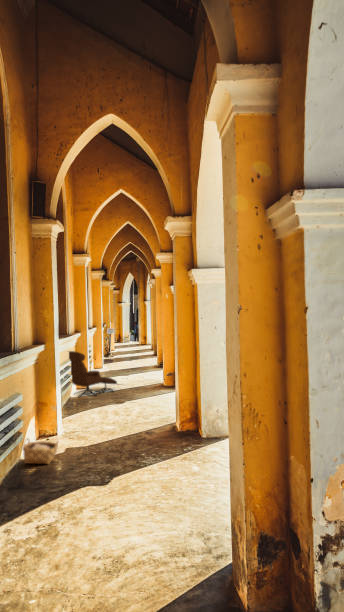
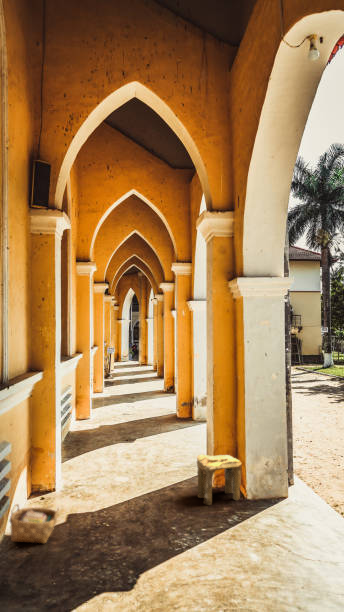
lounge chair: present [69,351,117,396] -> none [66,377,125,432]
stool: none [164,405,198,441] -> present [197,455,242,505]

